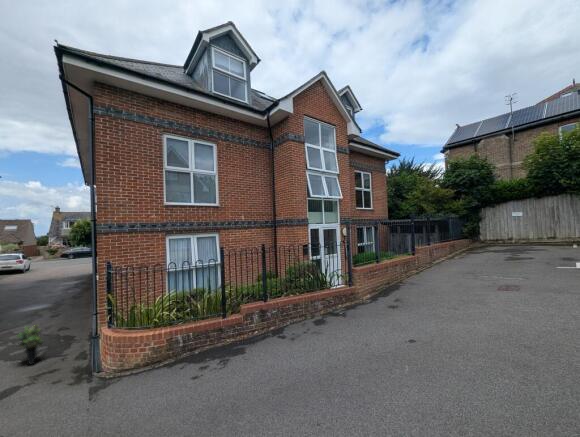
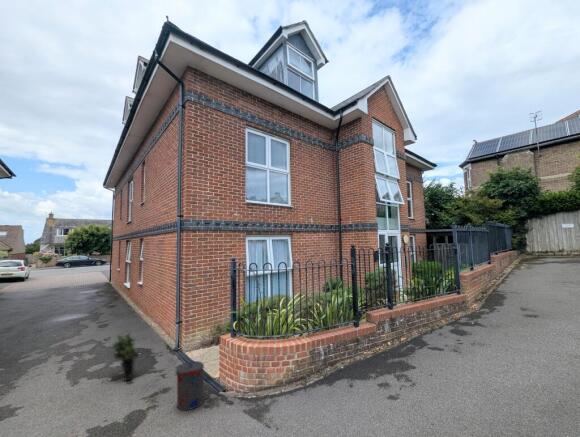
trash can: none [47,349,76,389] -> present [177,361,204,410]

